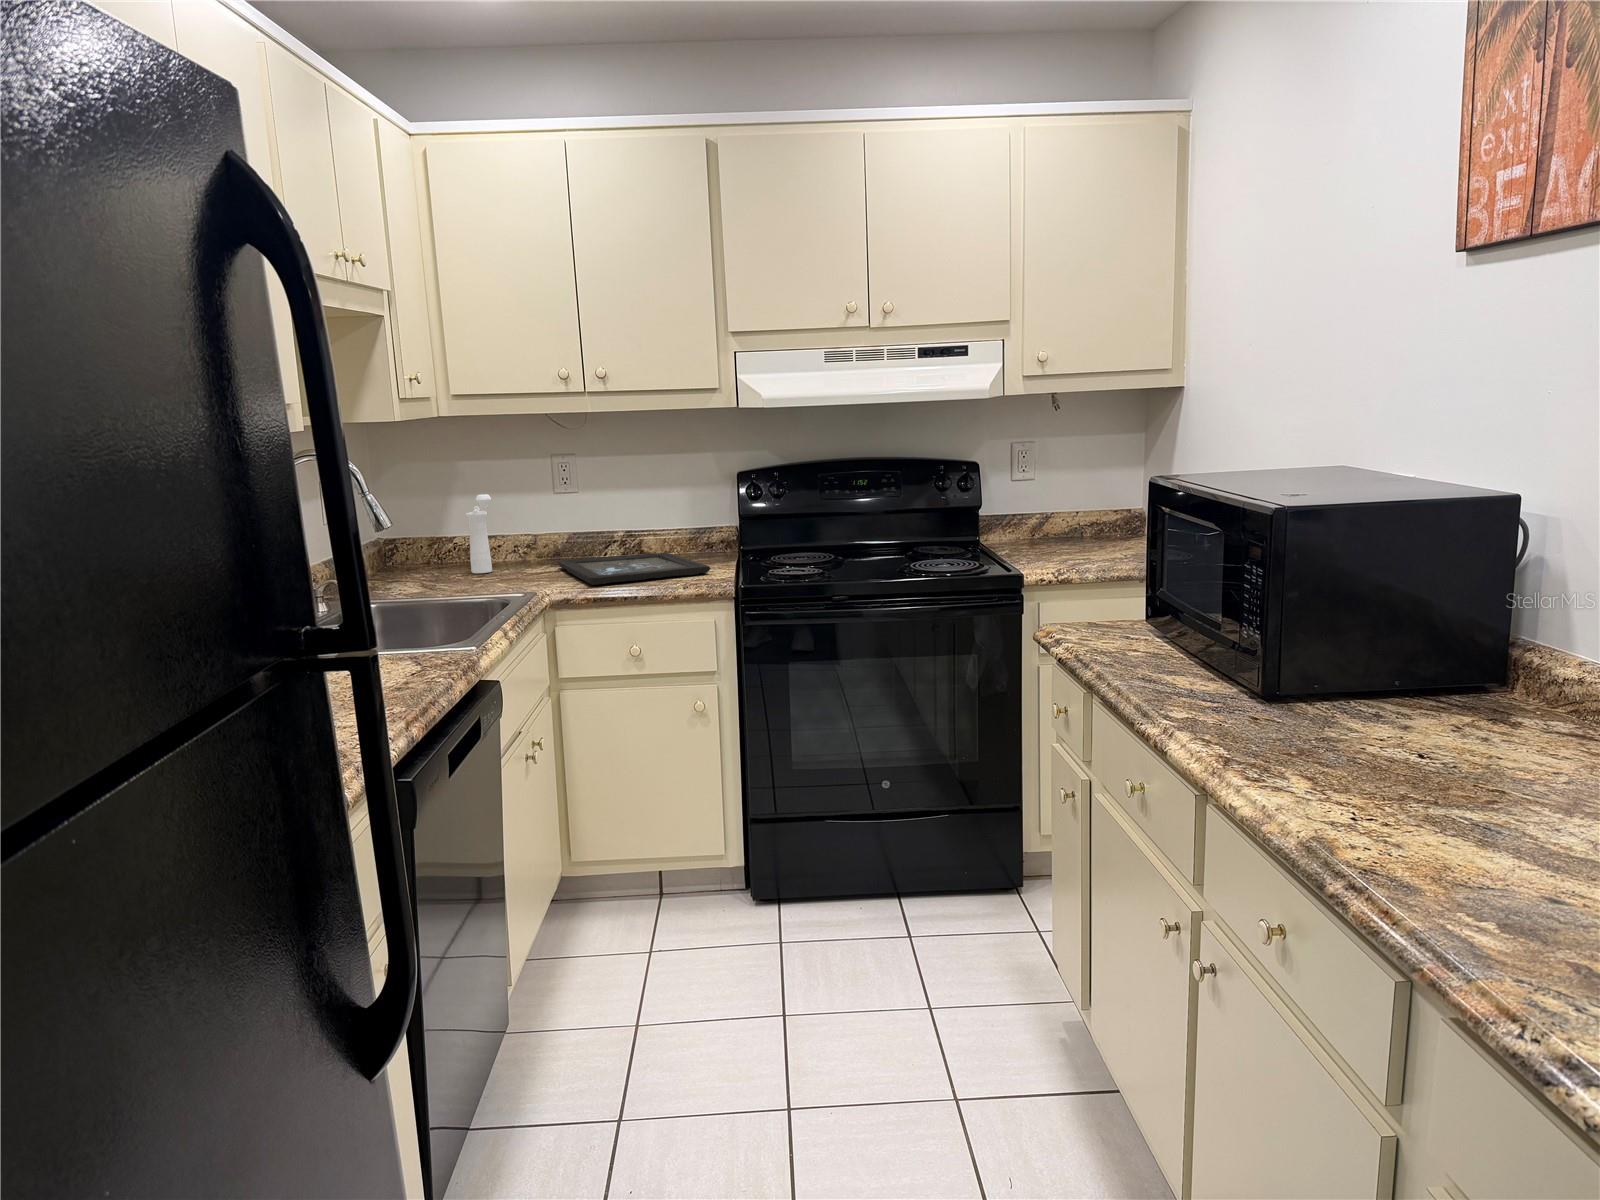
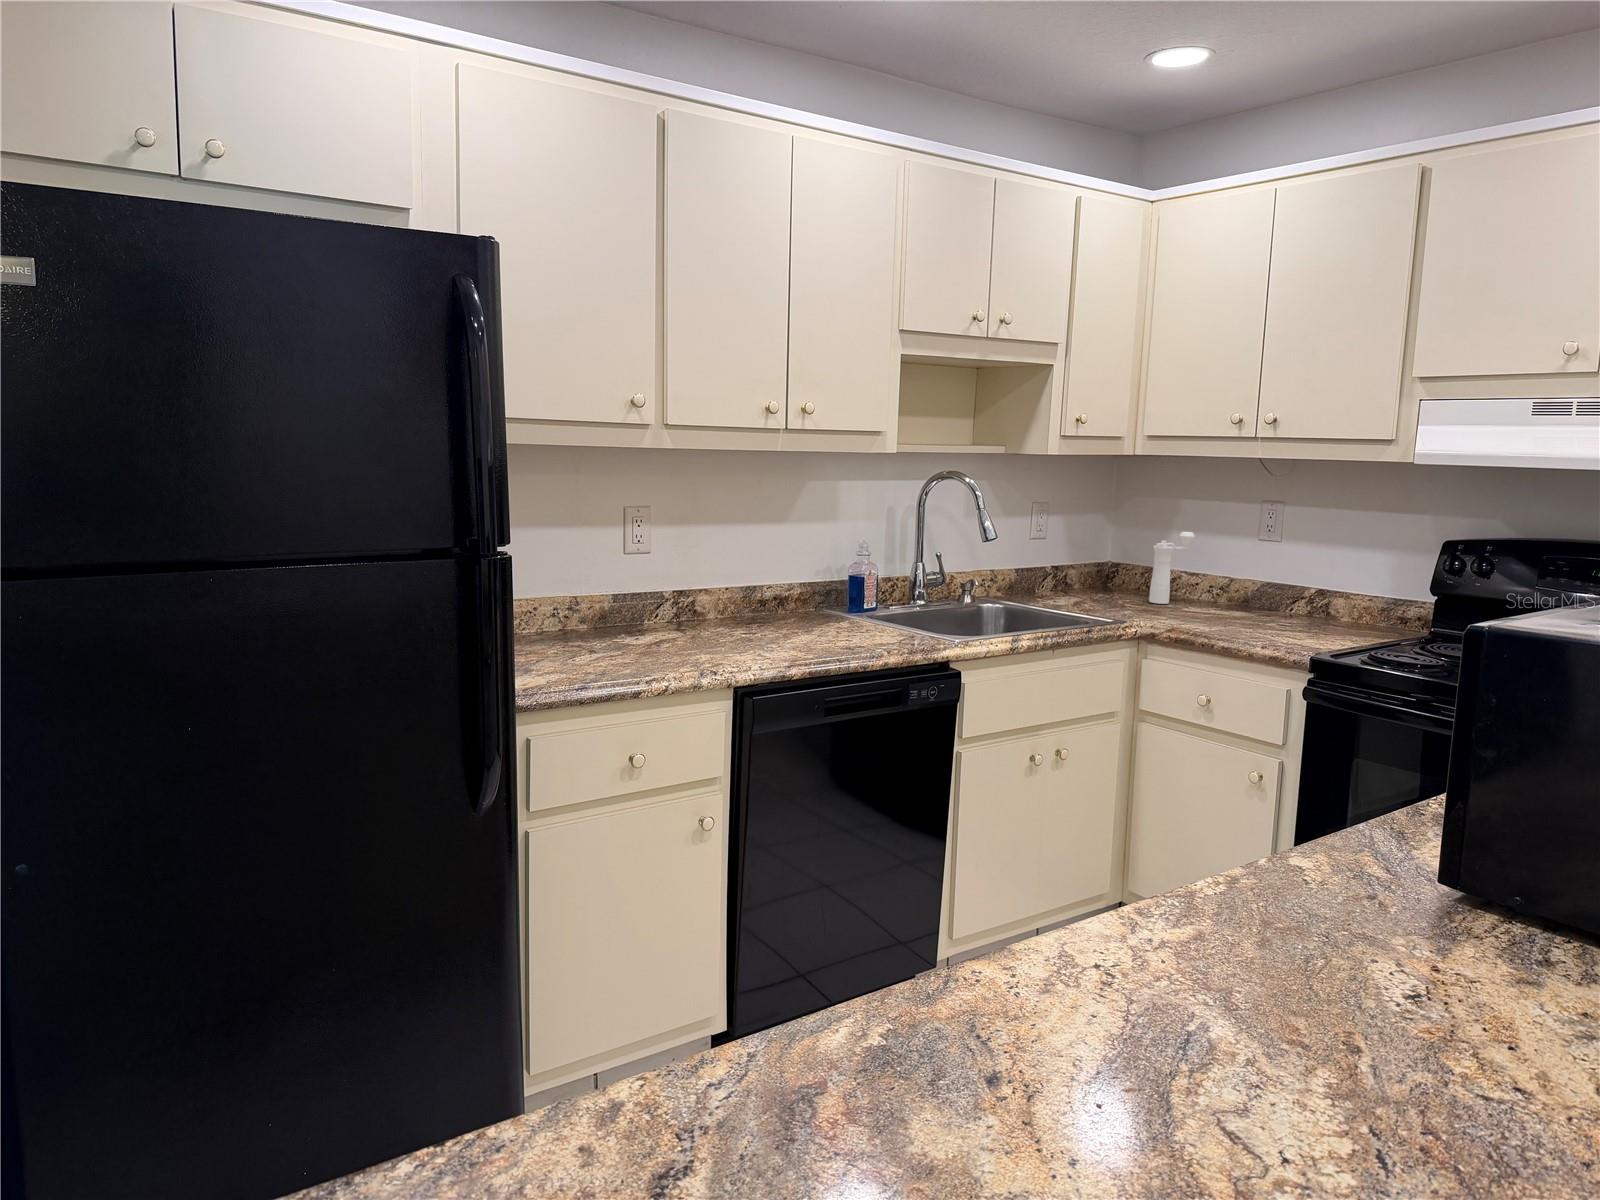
tray: present [558,552,710,585] -> none [1189,606,1354,643]

